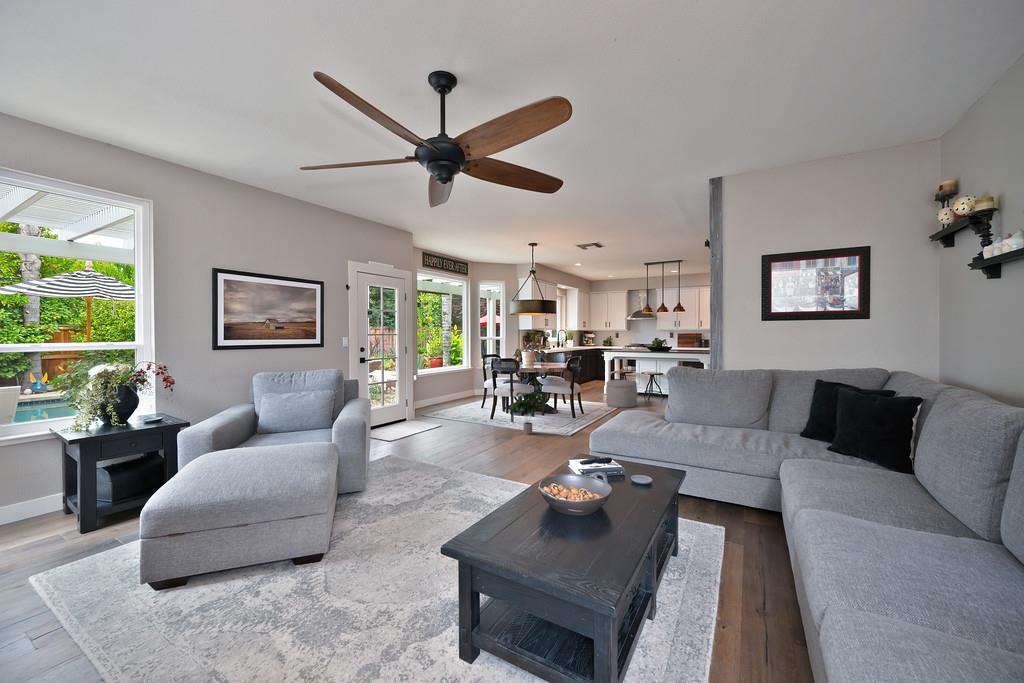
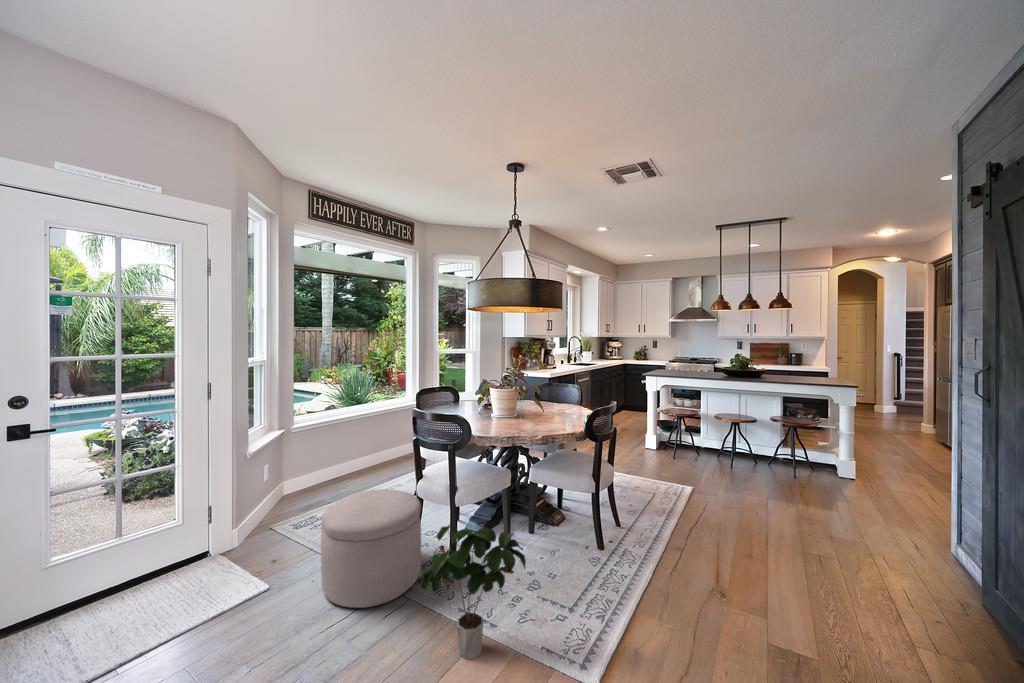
ottoman: present [606,380,637,408] -> present [321,489,421,608]

